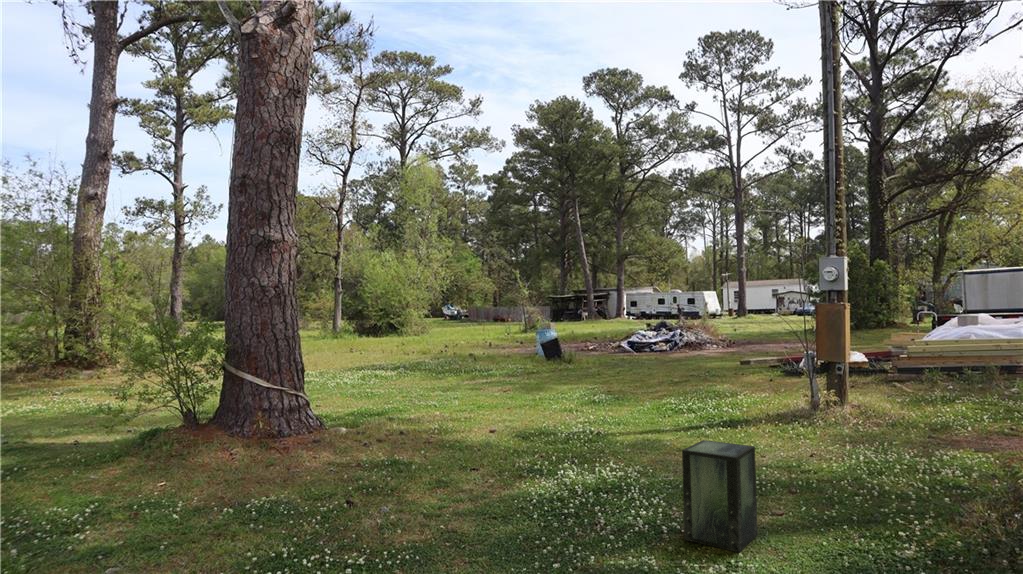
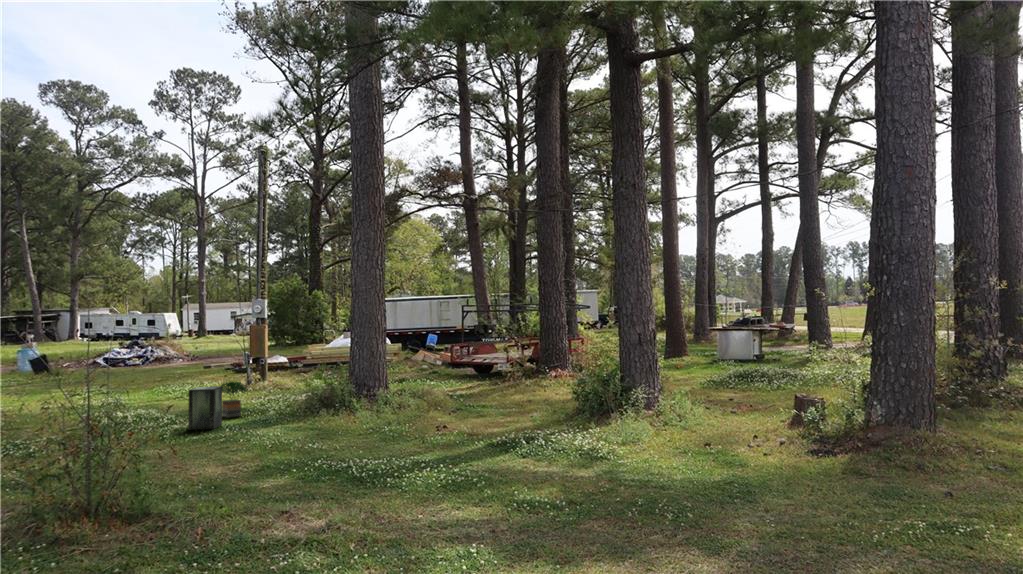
potted tree: none [750,425,811,507] -> present [221,381,246,418]

